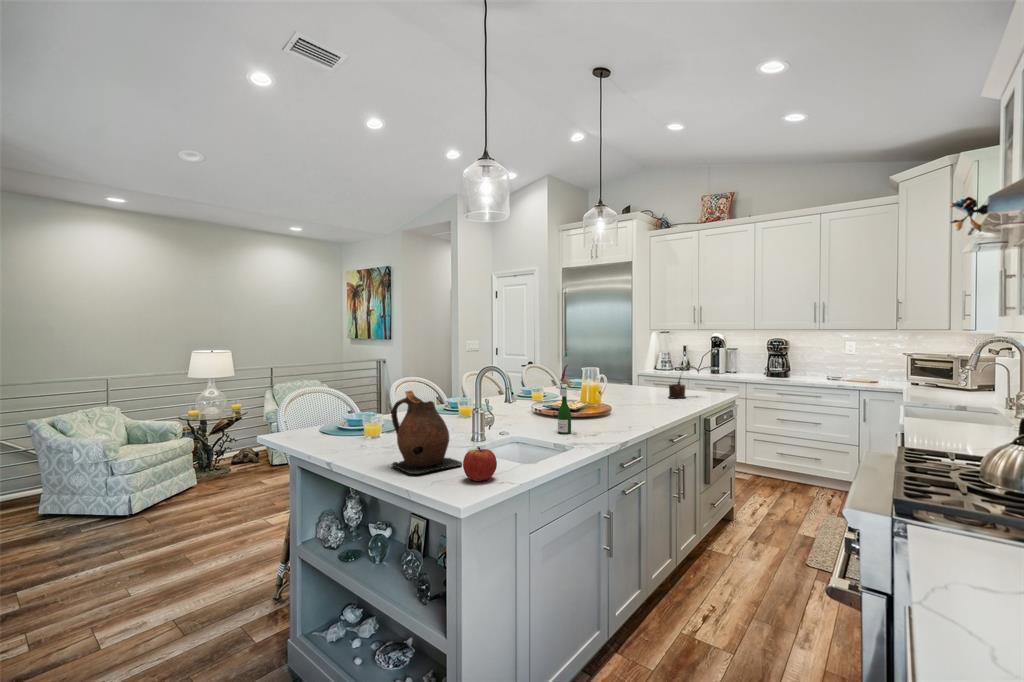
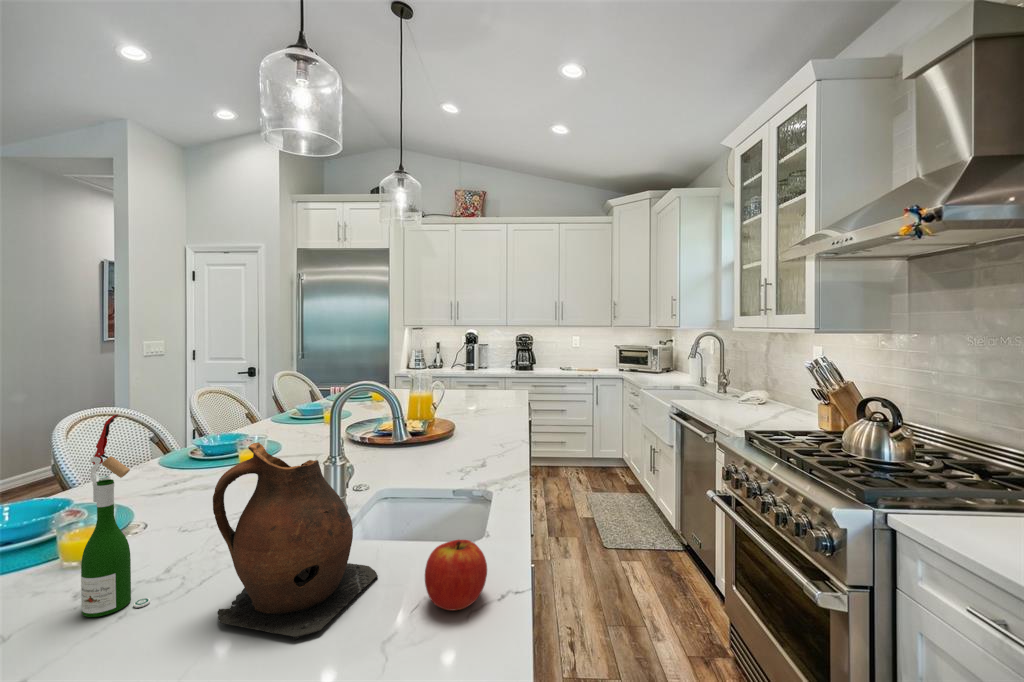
potted plant: present [669,361,699,398] -> none [474,357,505,401]
wine bottle: present [558,365,577,434] -> present [81,414,150,617]

